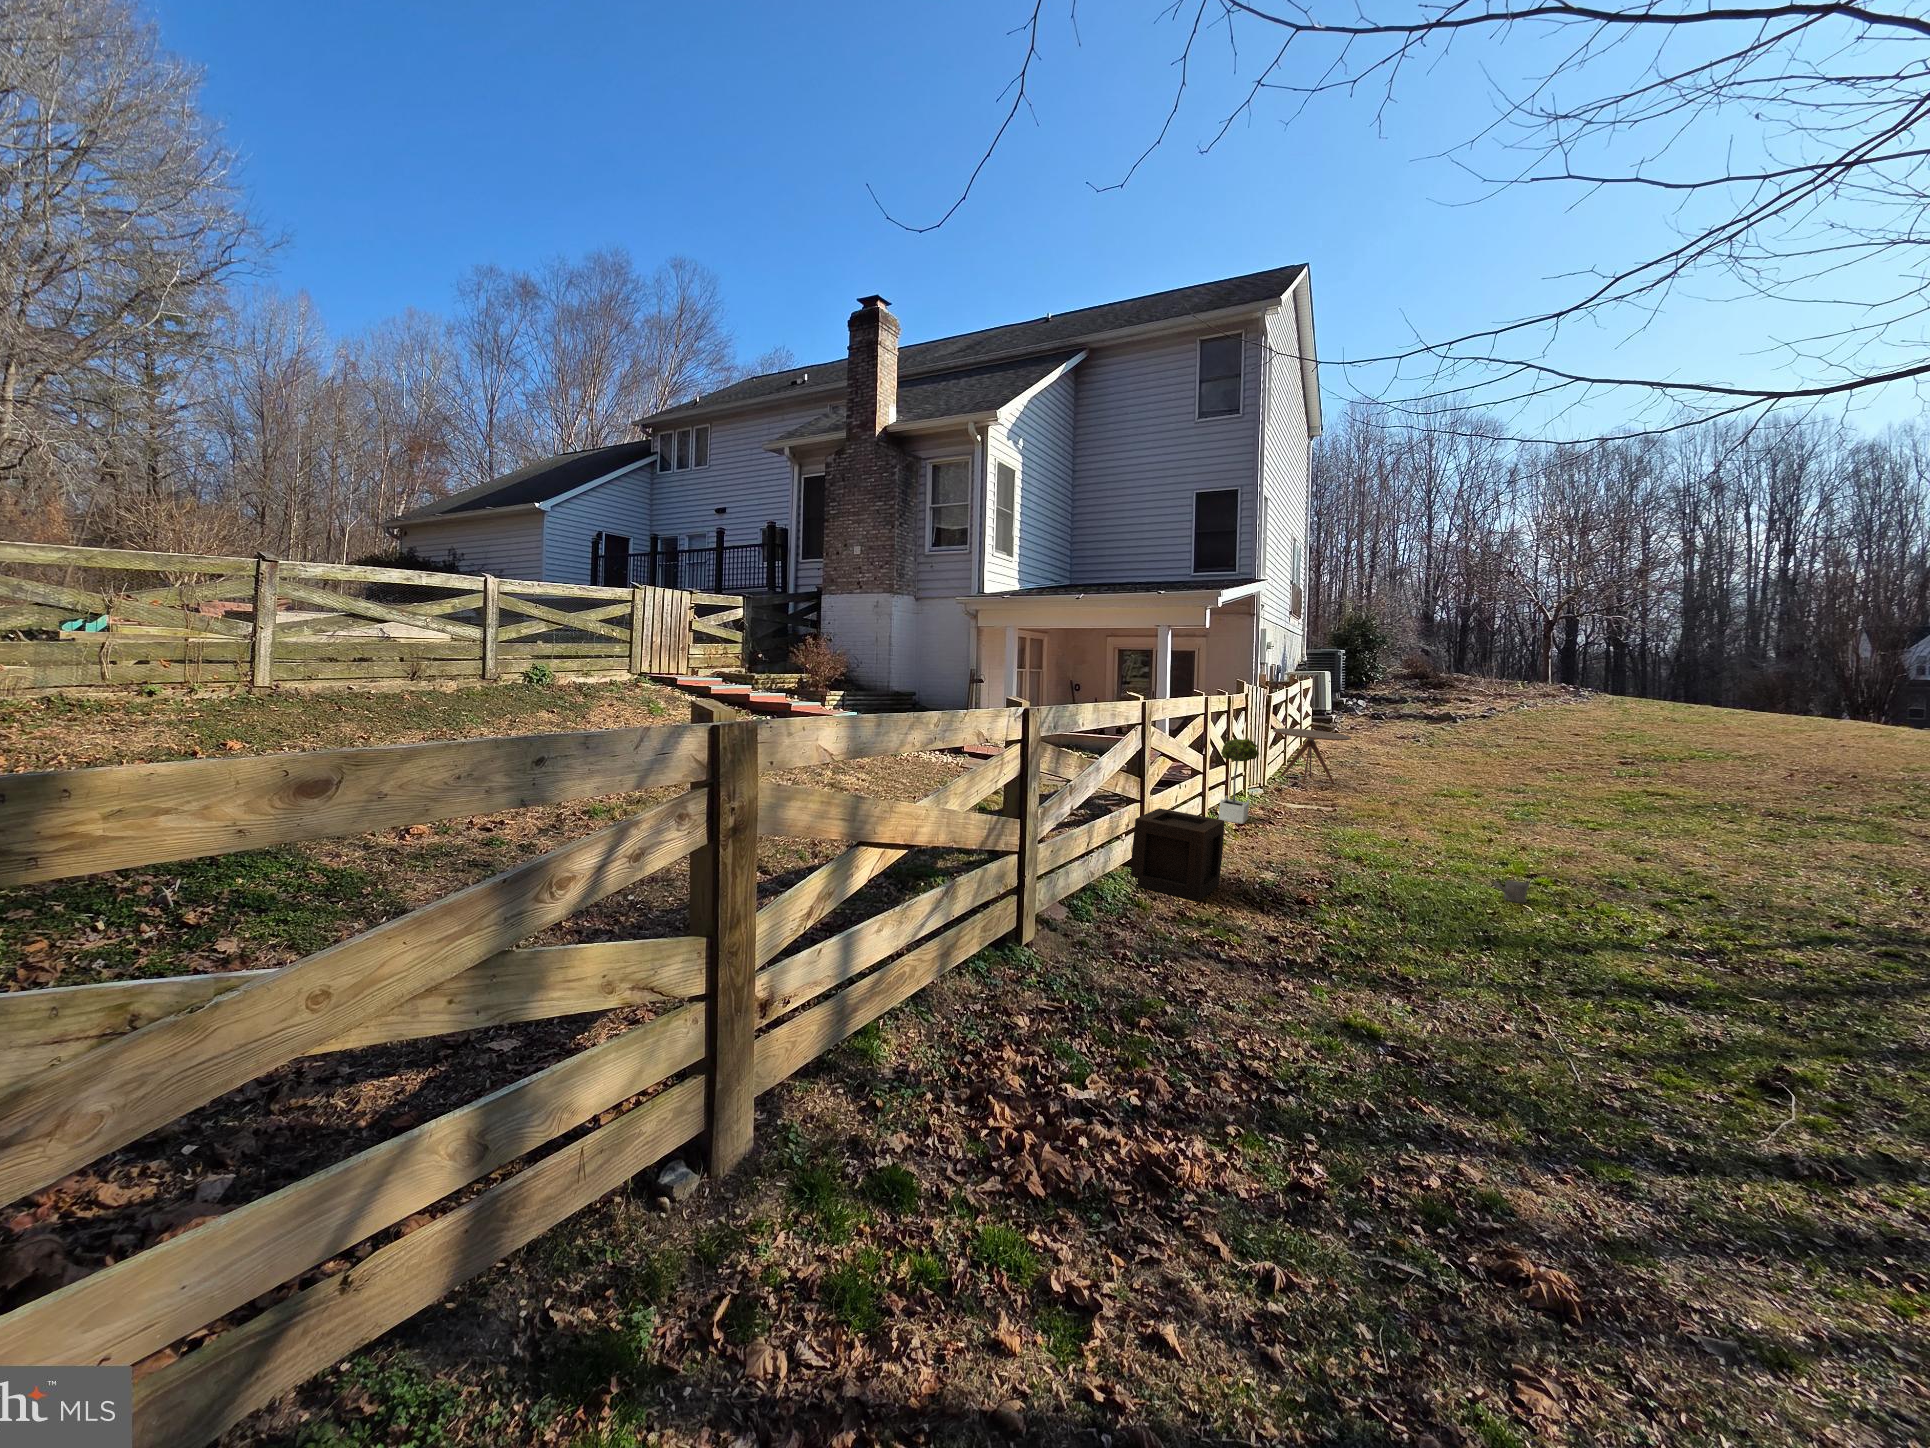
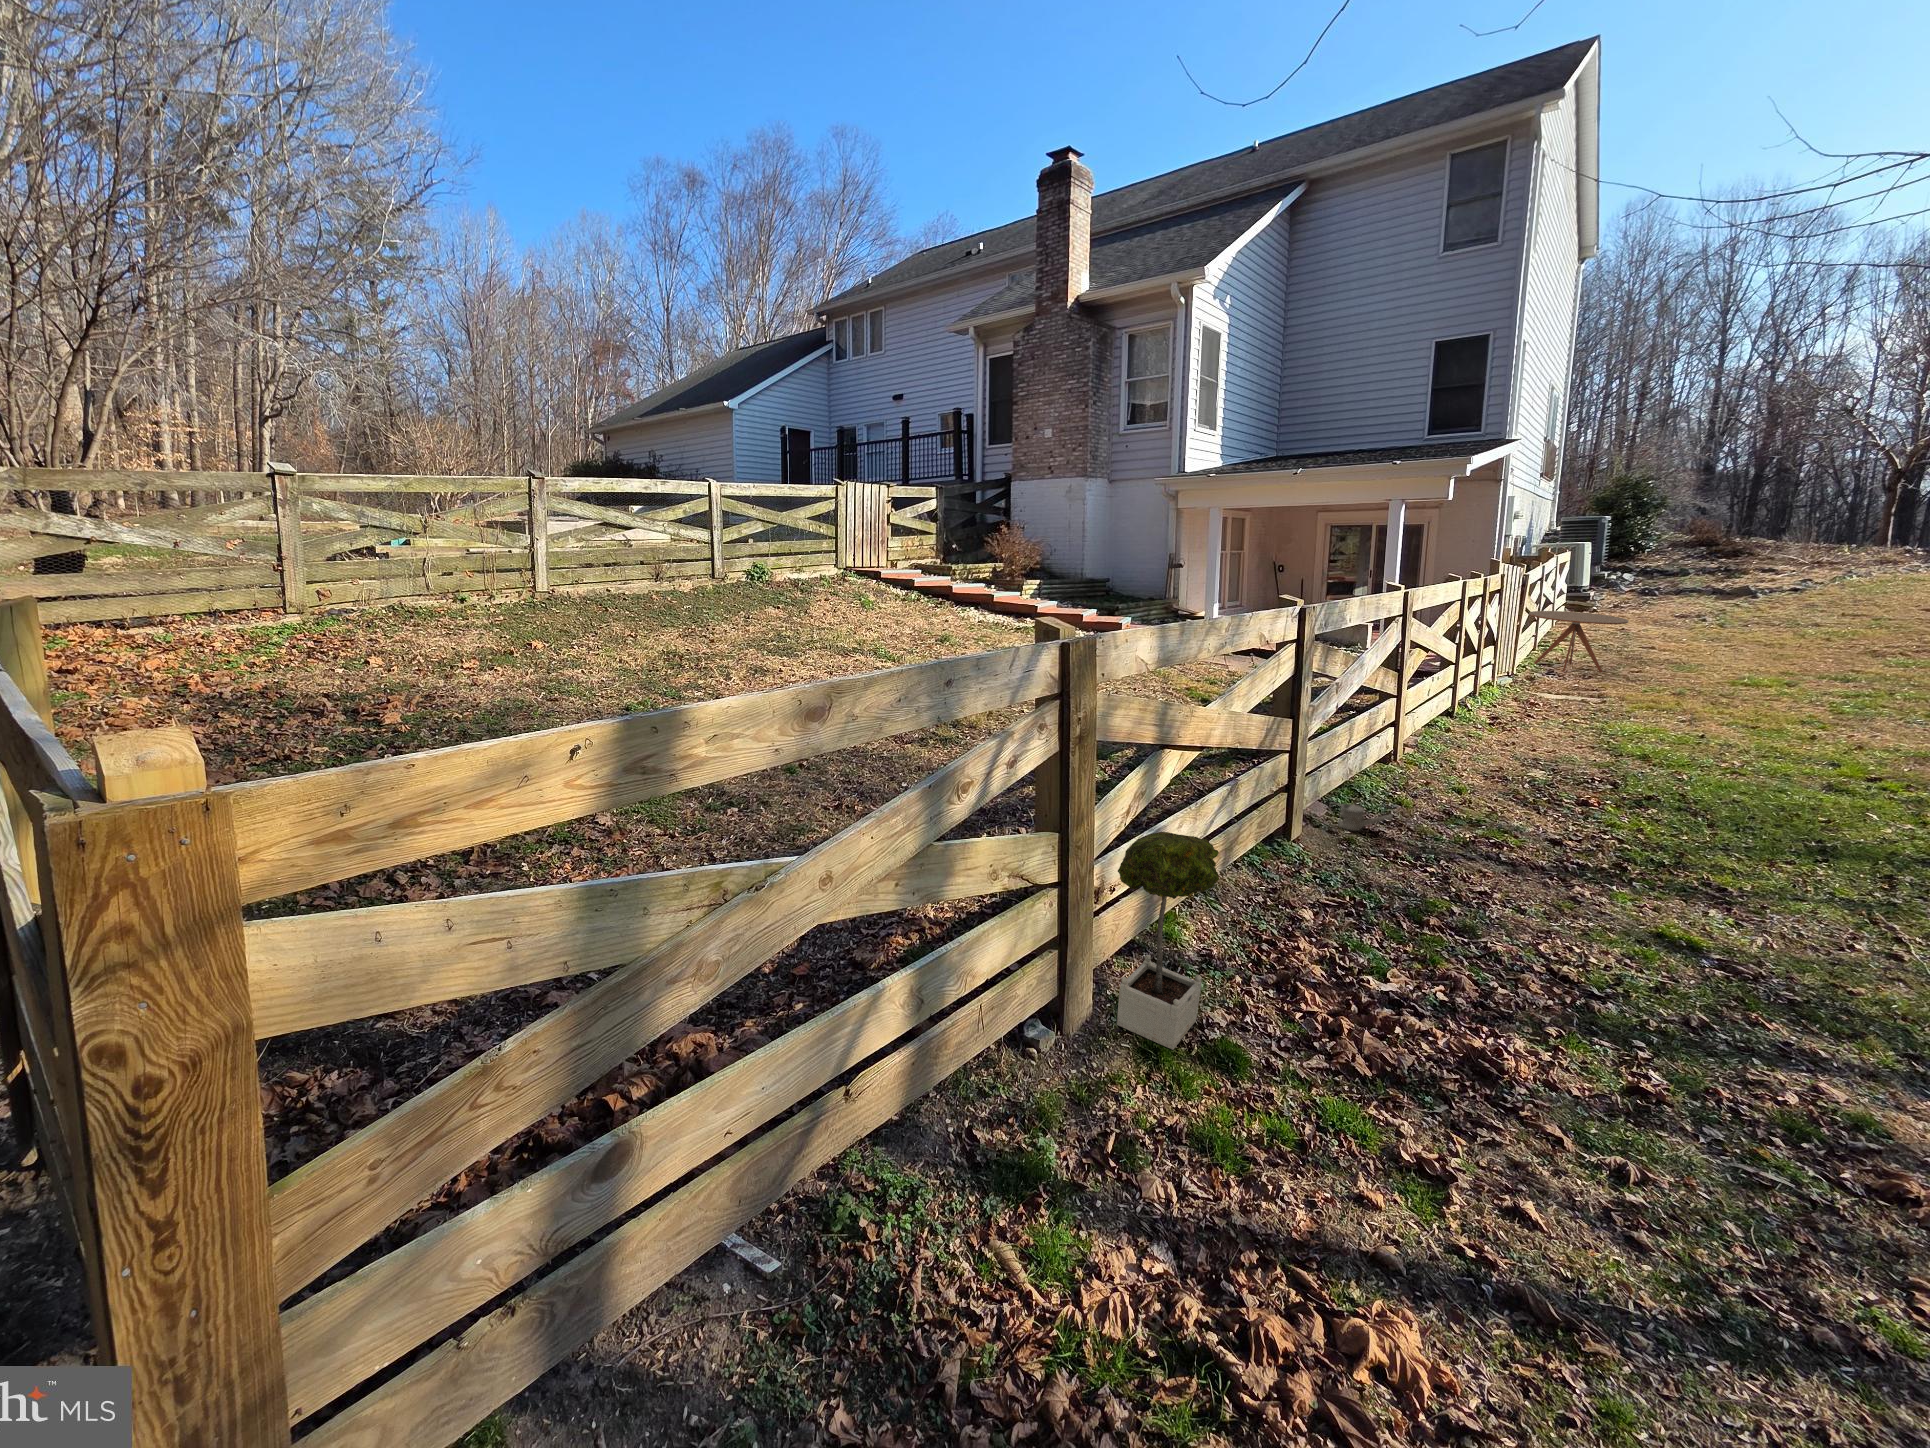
potted tree: present [1218,738,1259,824] -> present [1117,832,1219,1050]
wooden crate: present [1131,808,1224,901] -> none [1386,705,1498,802]
watering can: present [1494,880,1530,903] -> present [1329,802,1393,831]

